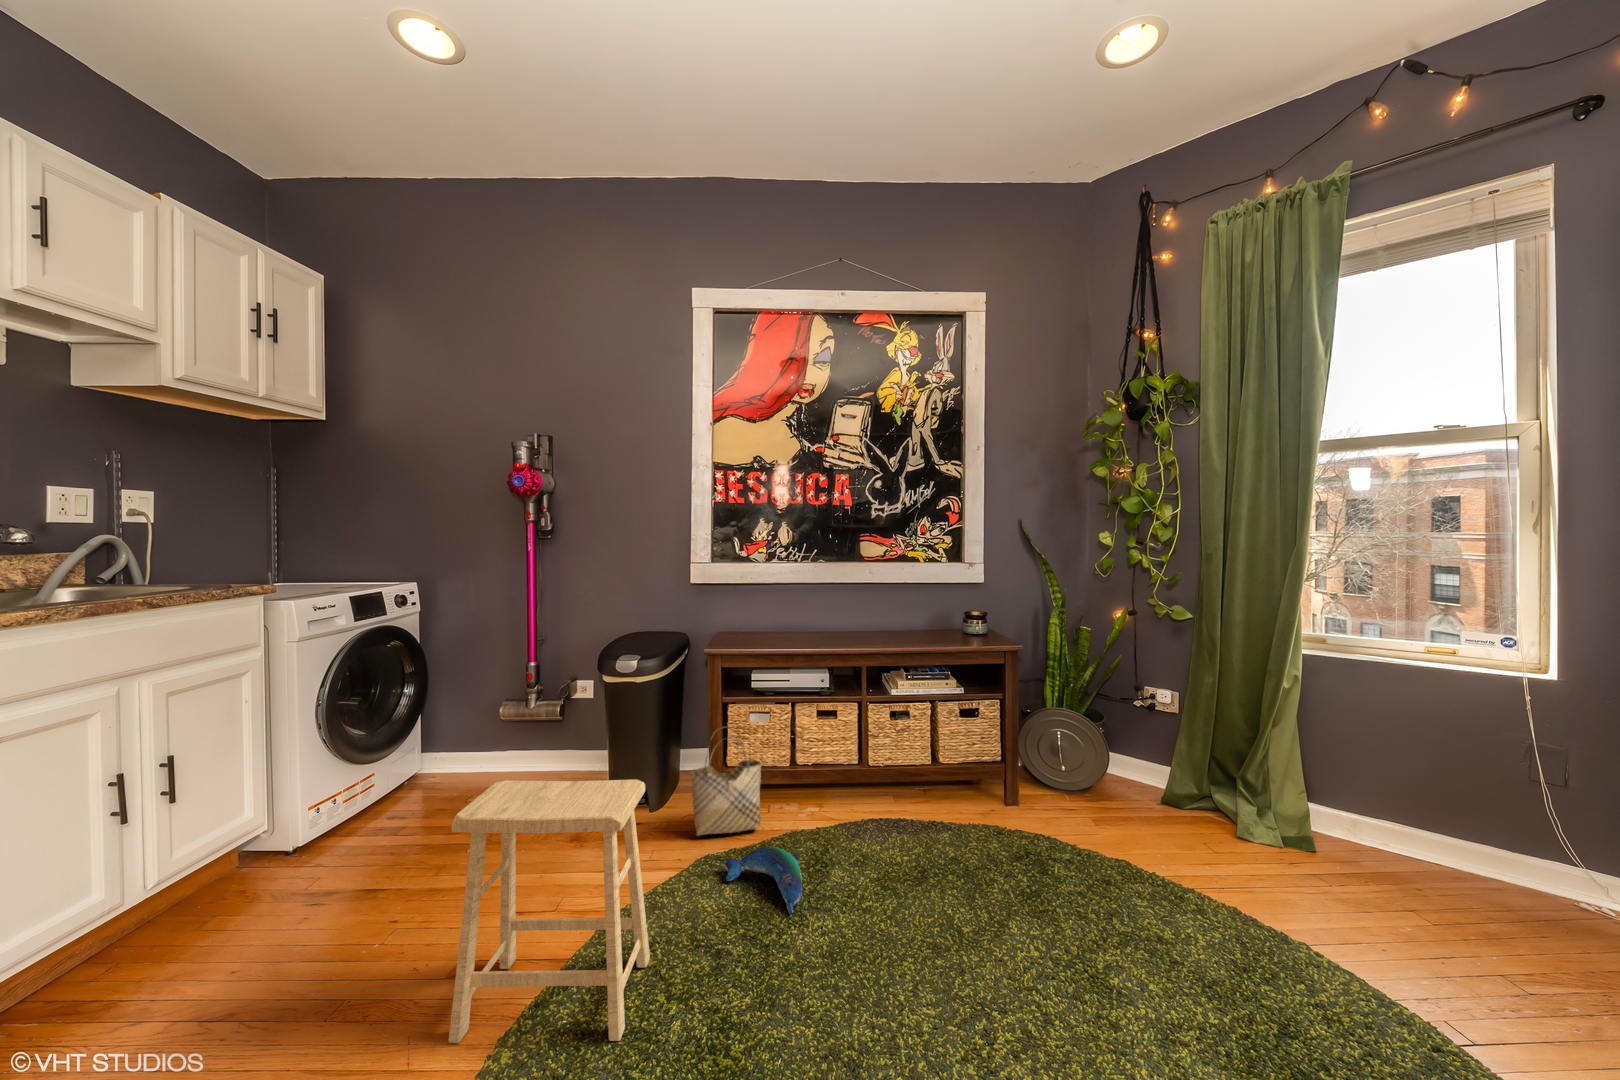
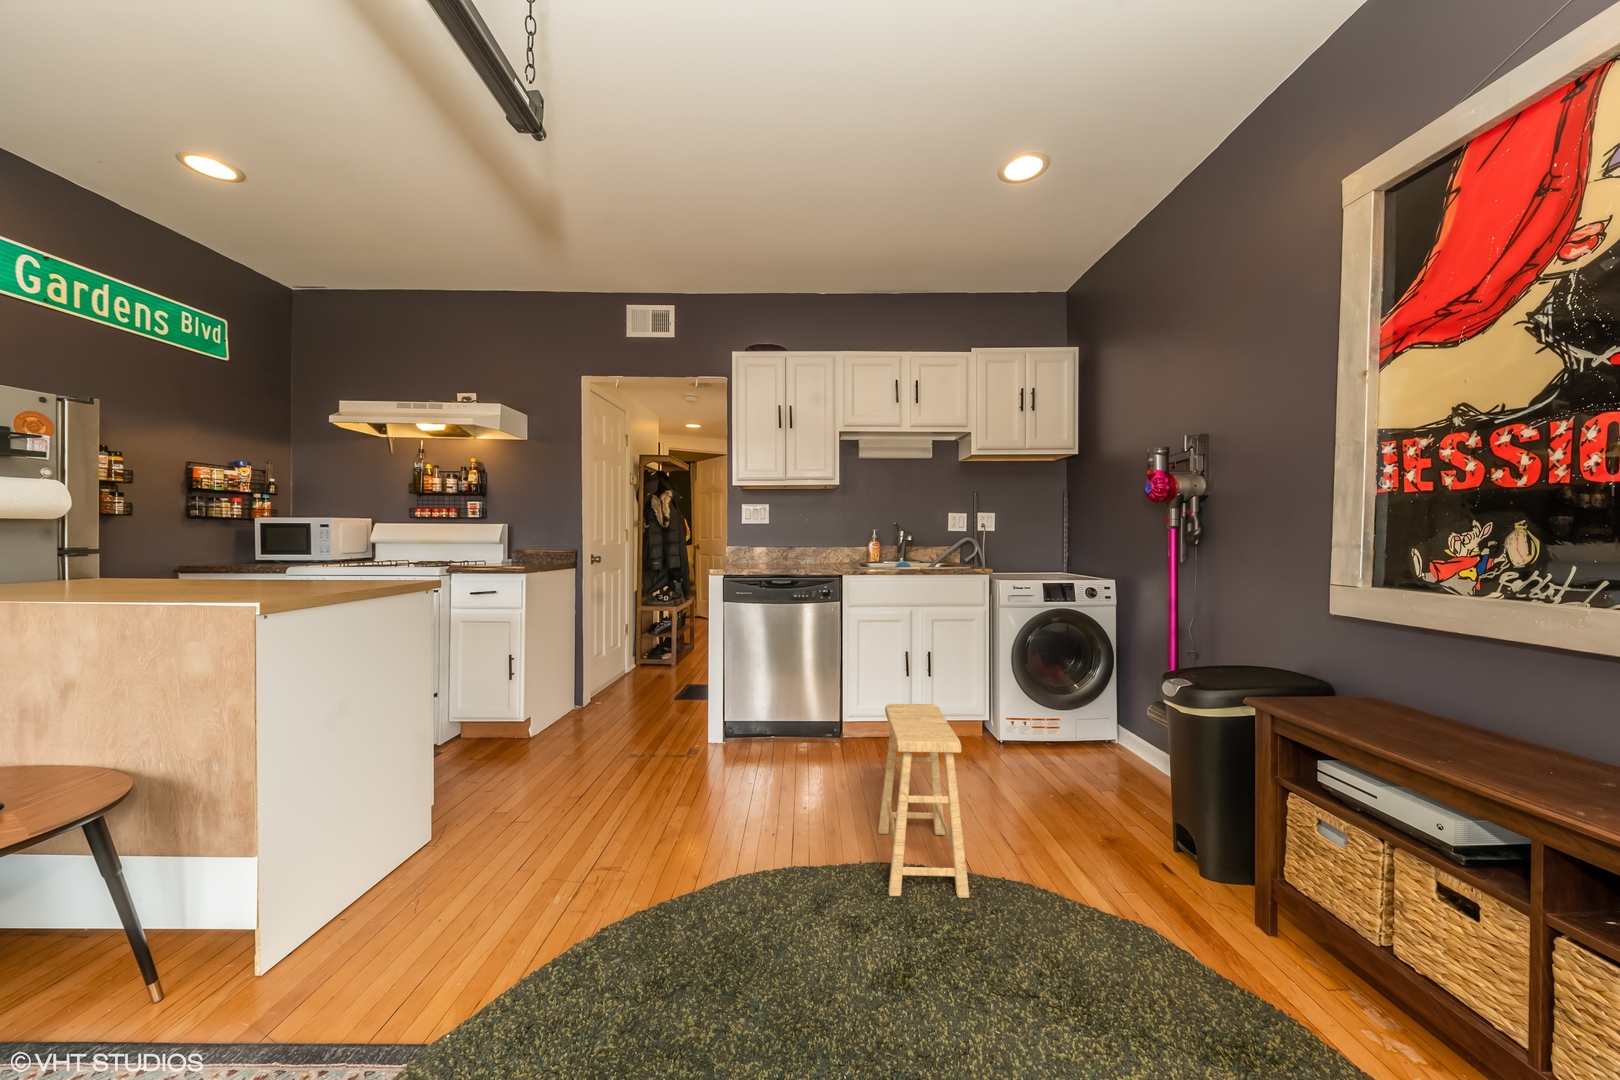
woven basket: present [691,727,761,836] -> none [1167,802,1277,963]
plush toy: present [725,847,802,914] -> none [1076,925,1163,1010]

